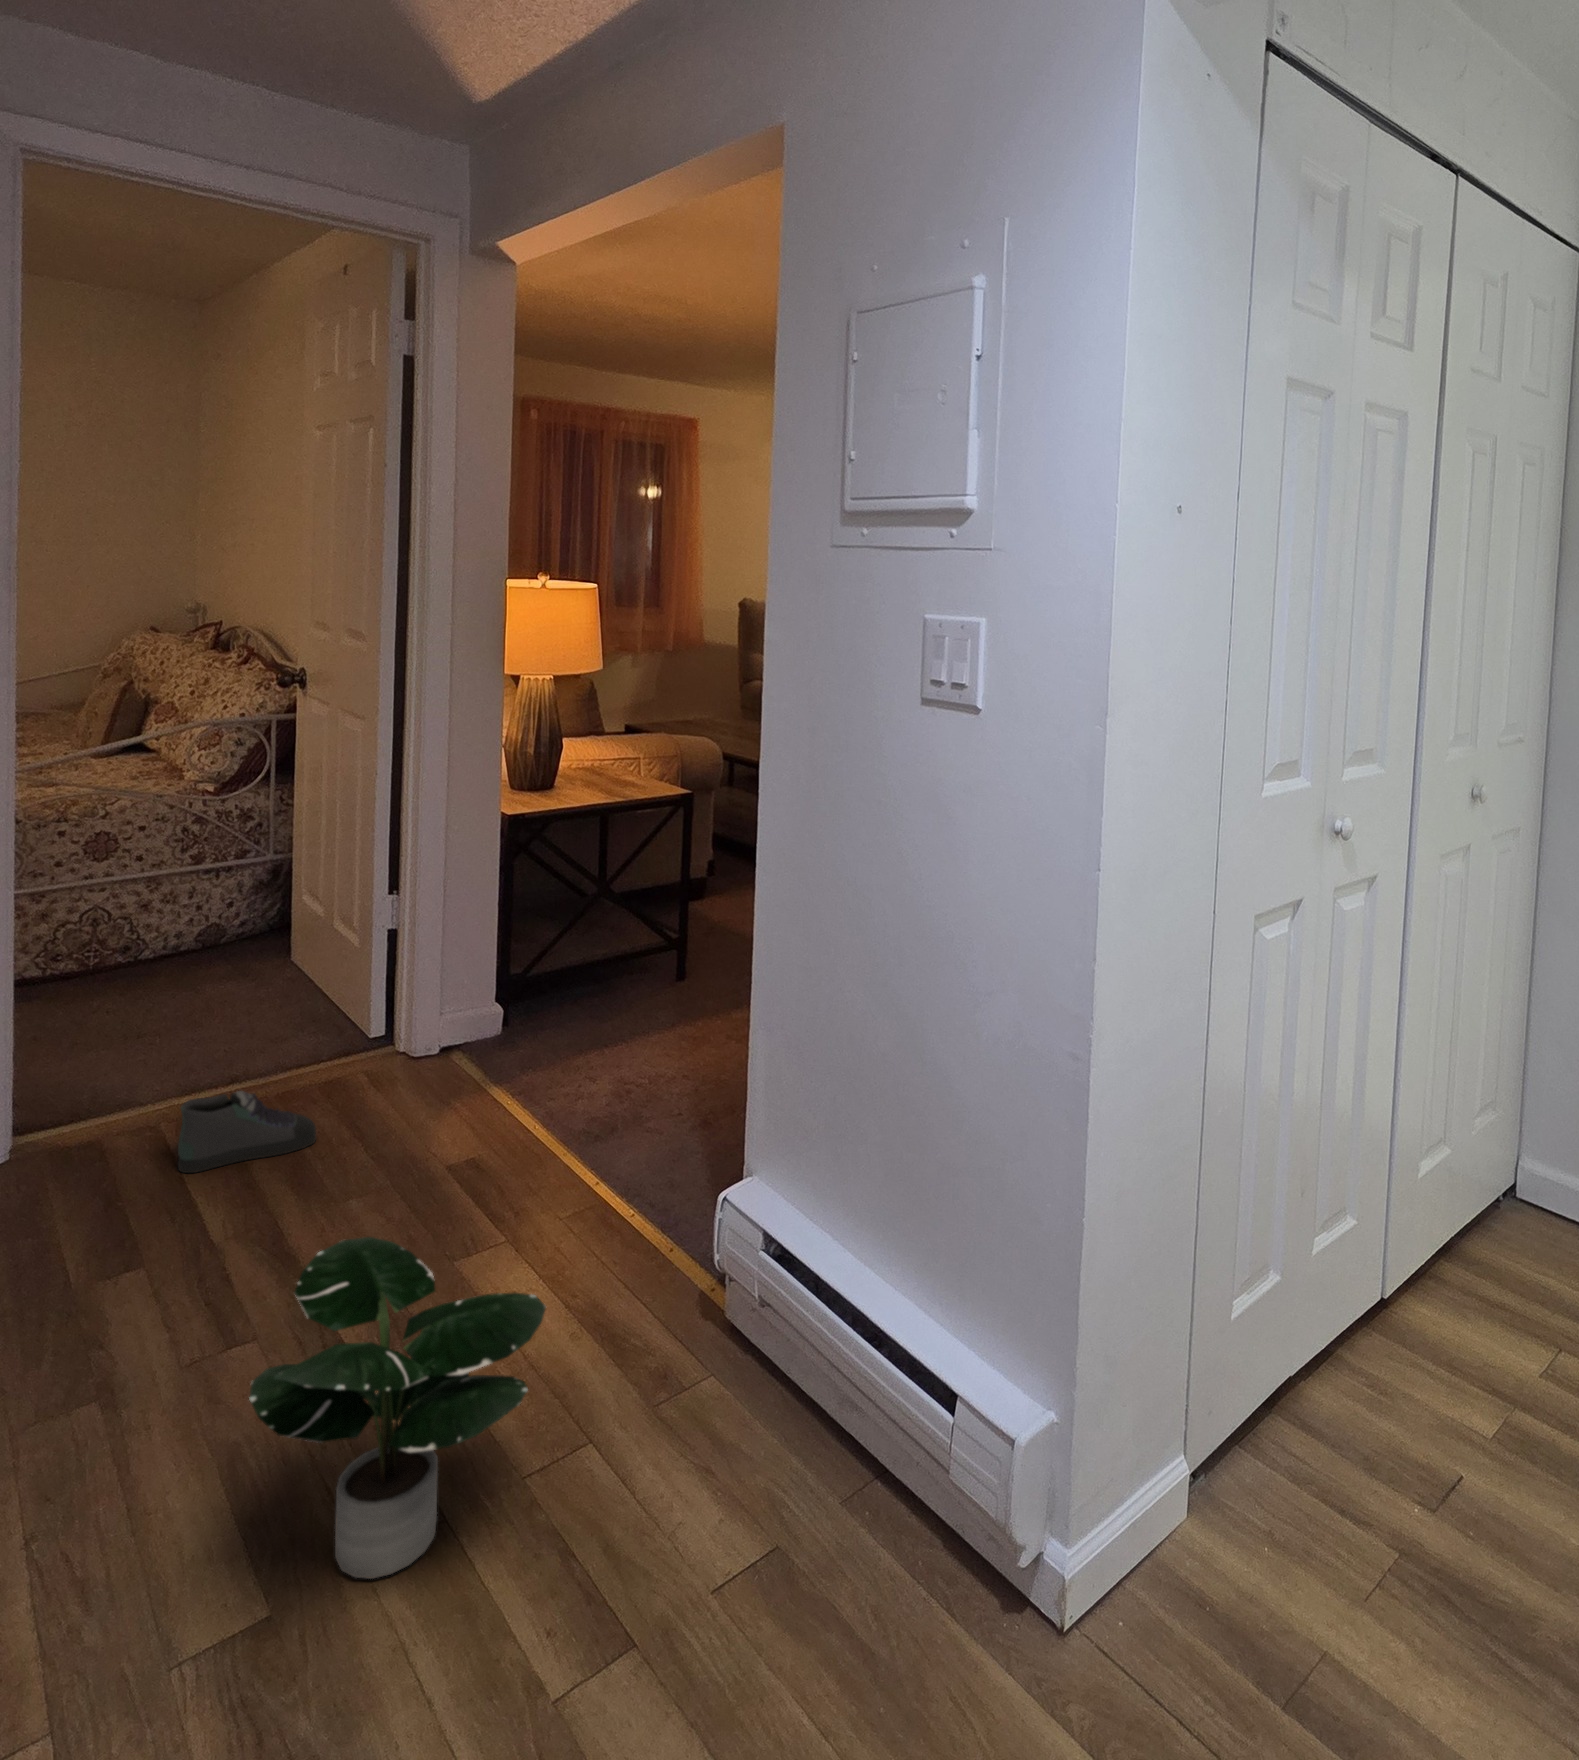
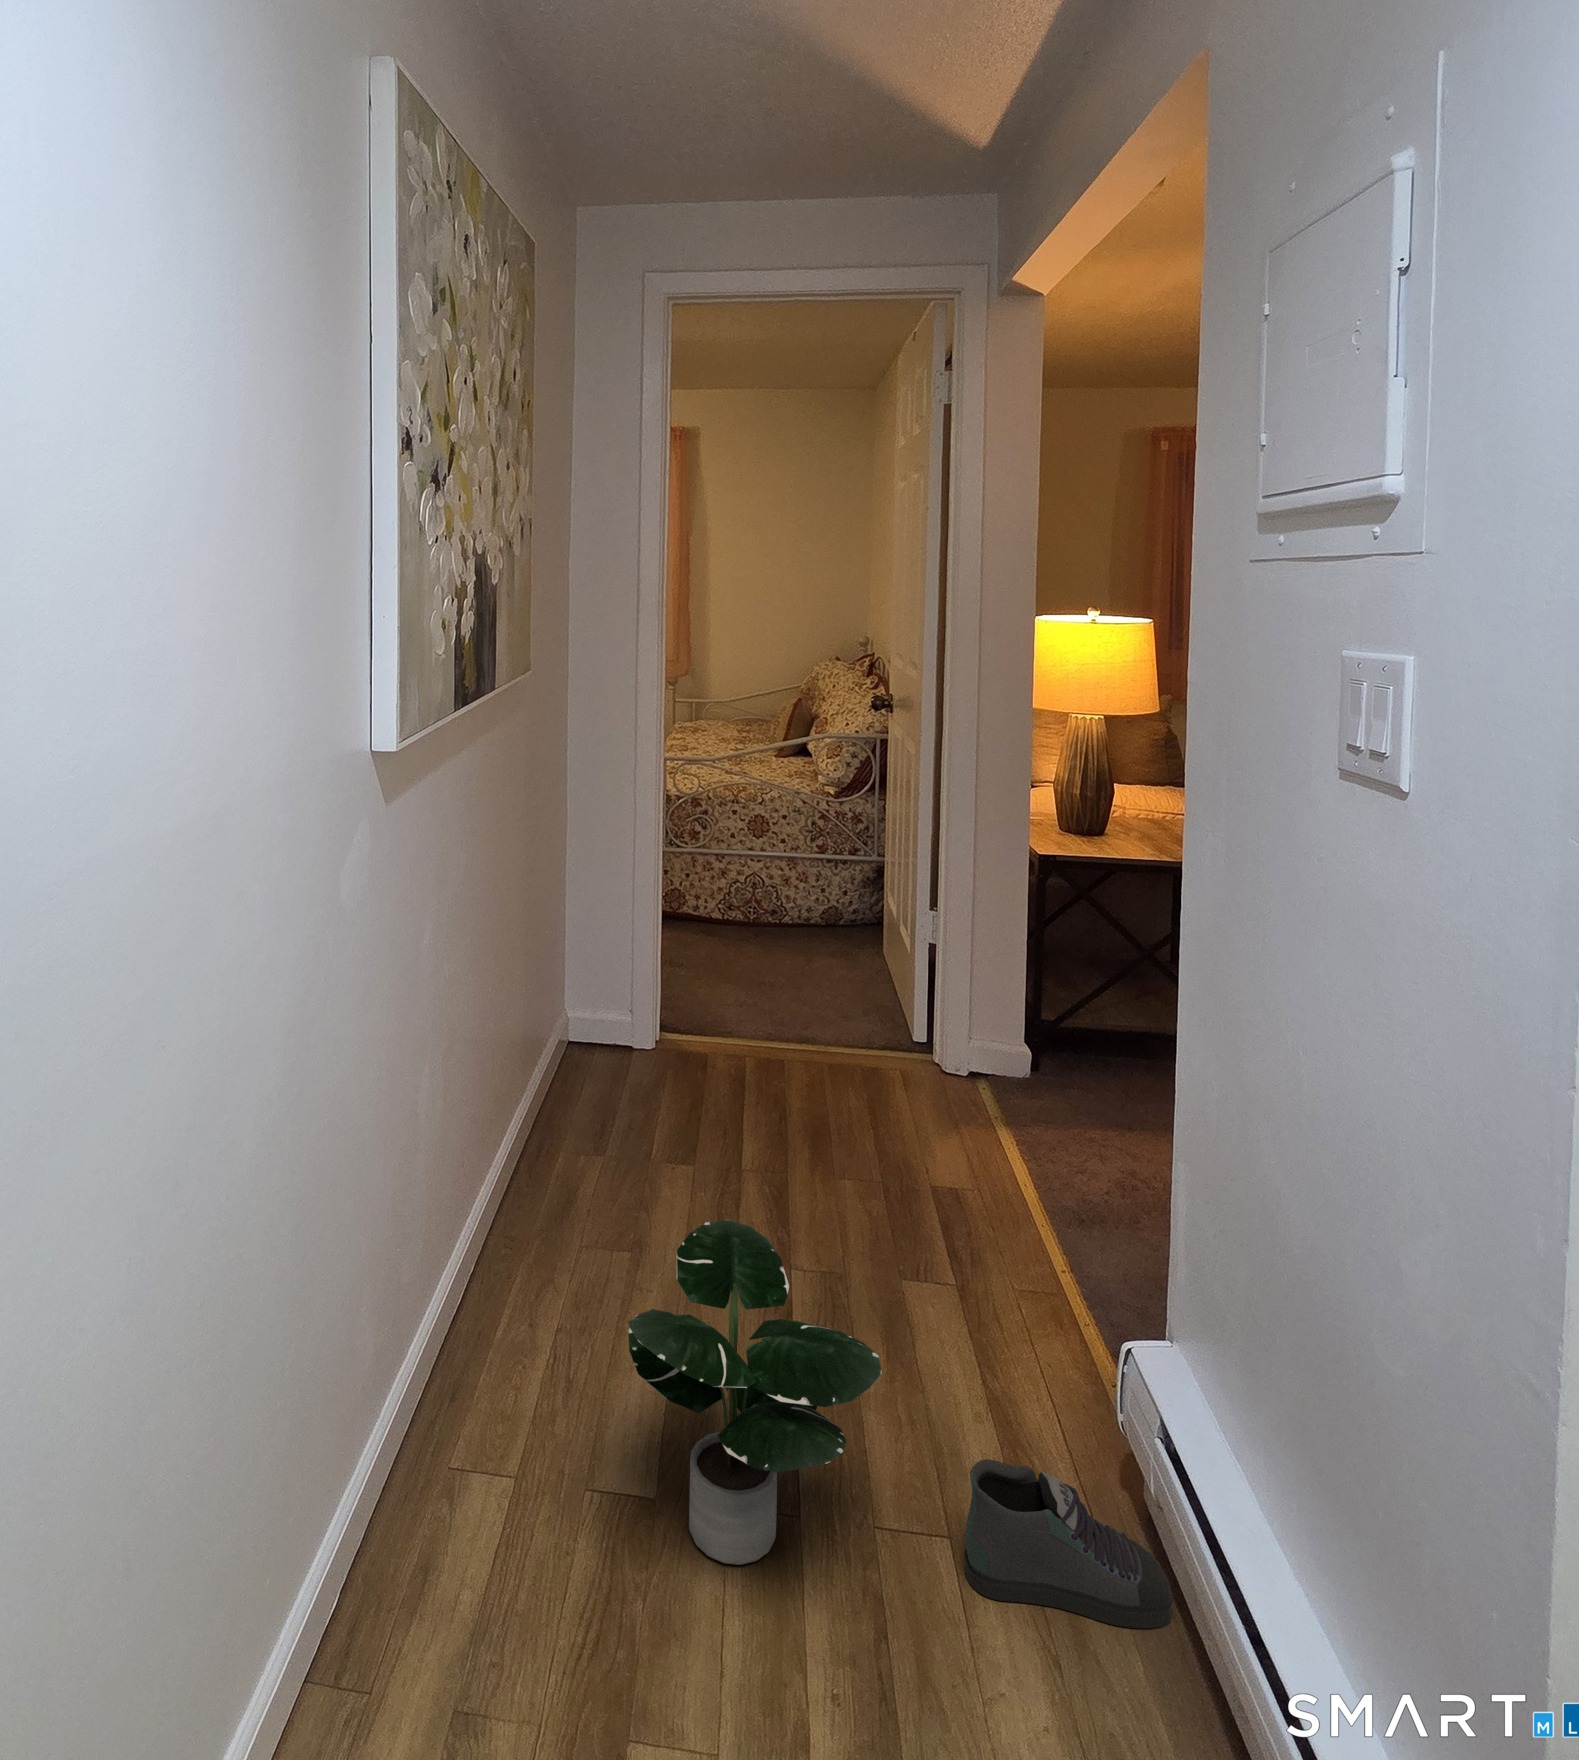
shoe: present [178,1091,316,1173] -> present [965,1459,1173,1628]

